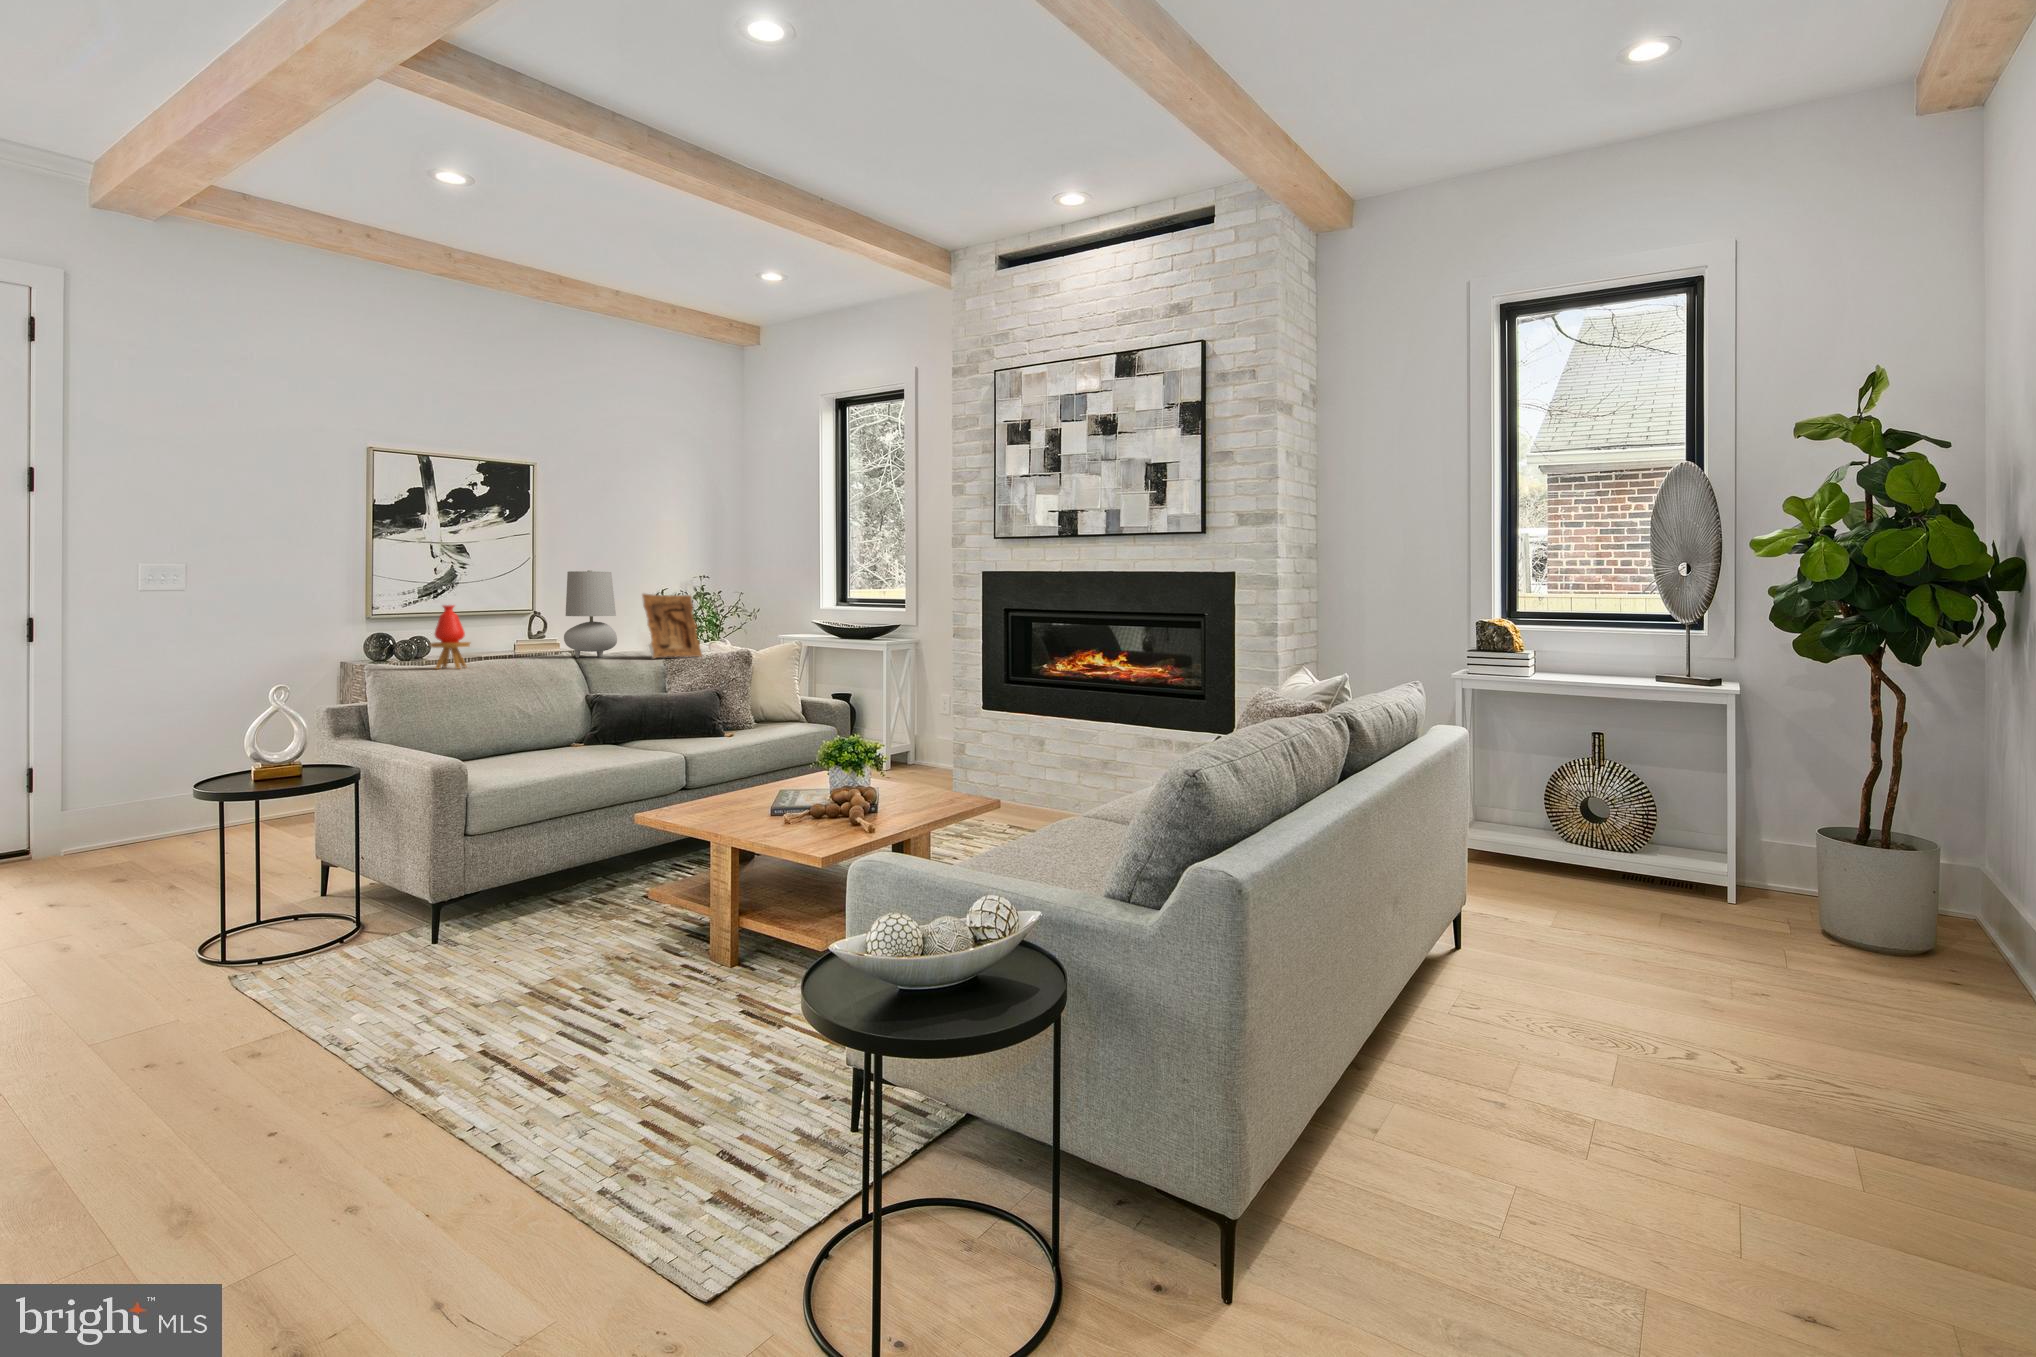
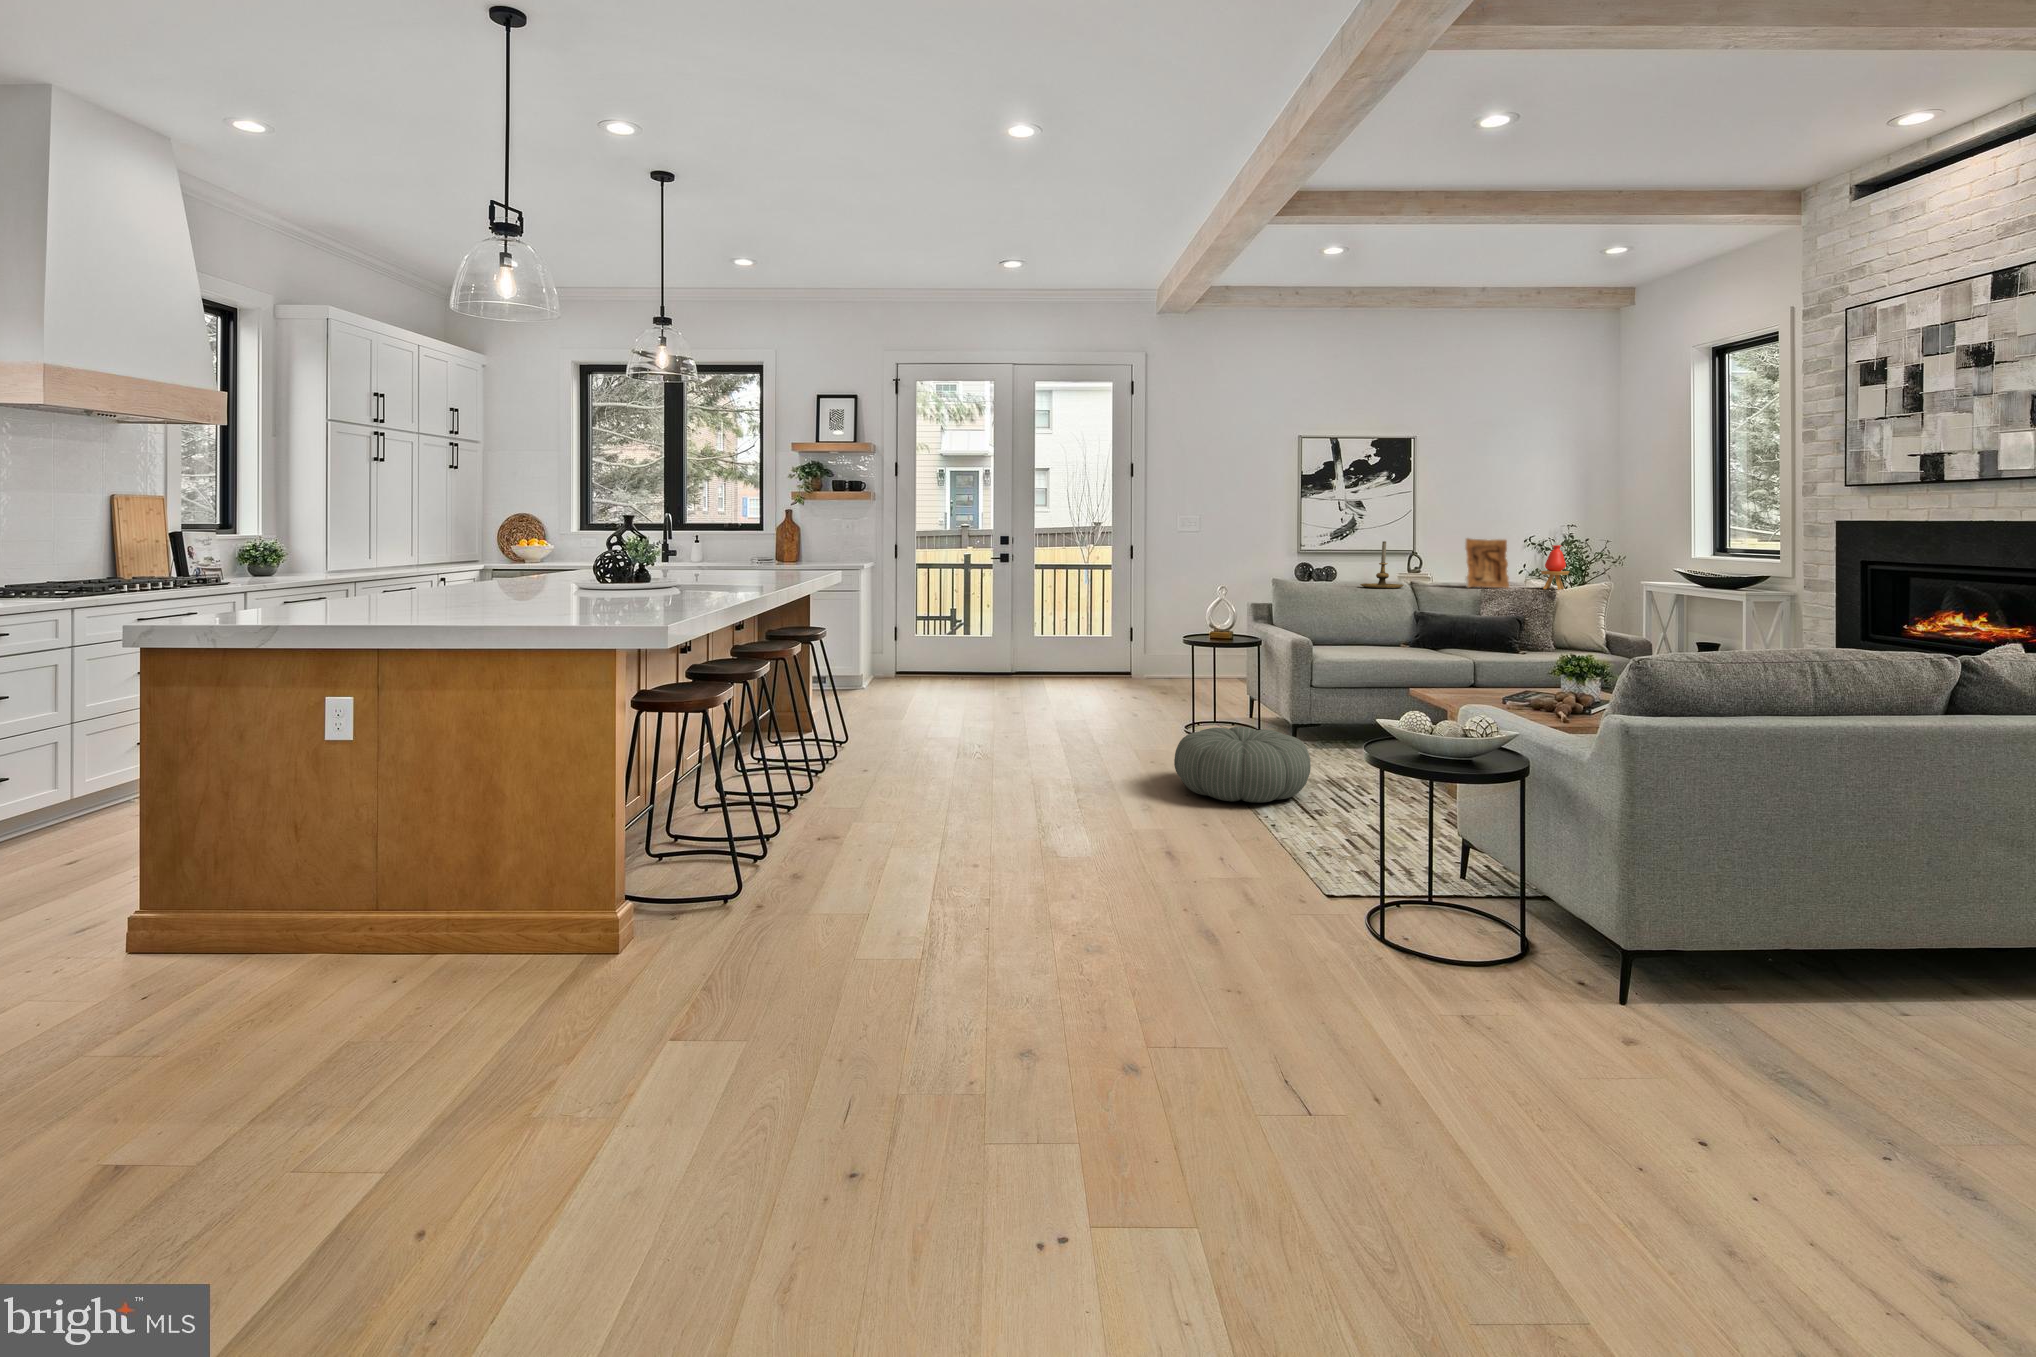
table lamp: present [564,570,617,657] -> none [1409,521,1448,585]
candle holder: none [504,597,569,665] -> present [1361,541,1404,588]
vase: present [430,605,470,669] -> present [1541,545,1569,590]
pouf: none [214,937,520,1115] -> present [1174,727,1311,803]

